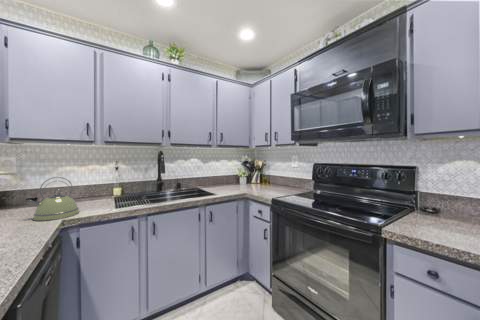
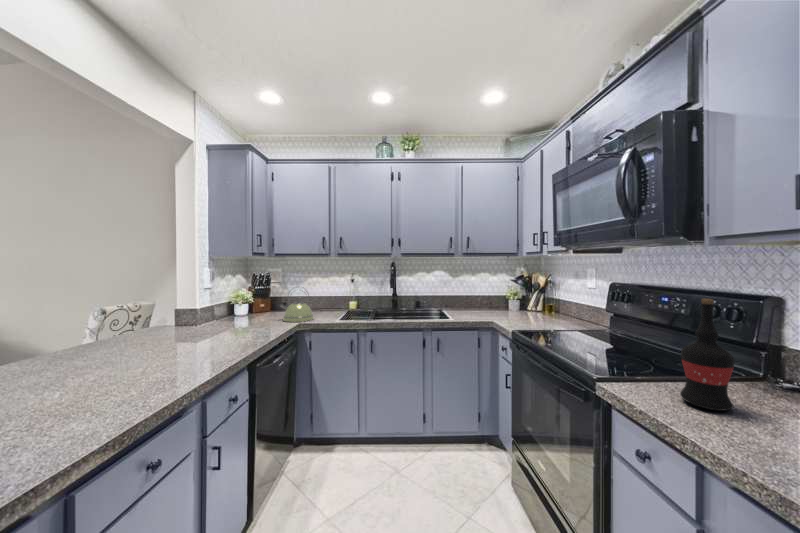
wine bottle: none [422,170,453,233] -> present [680,299,734,411]

